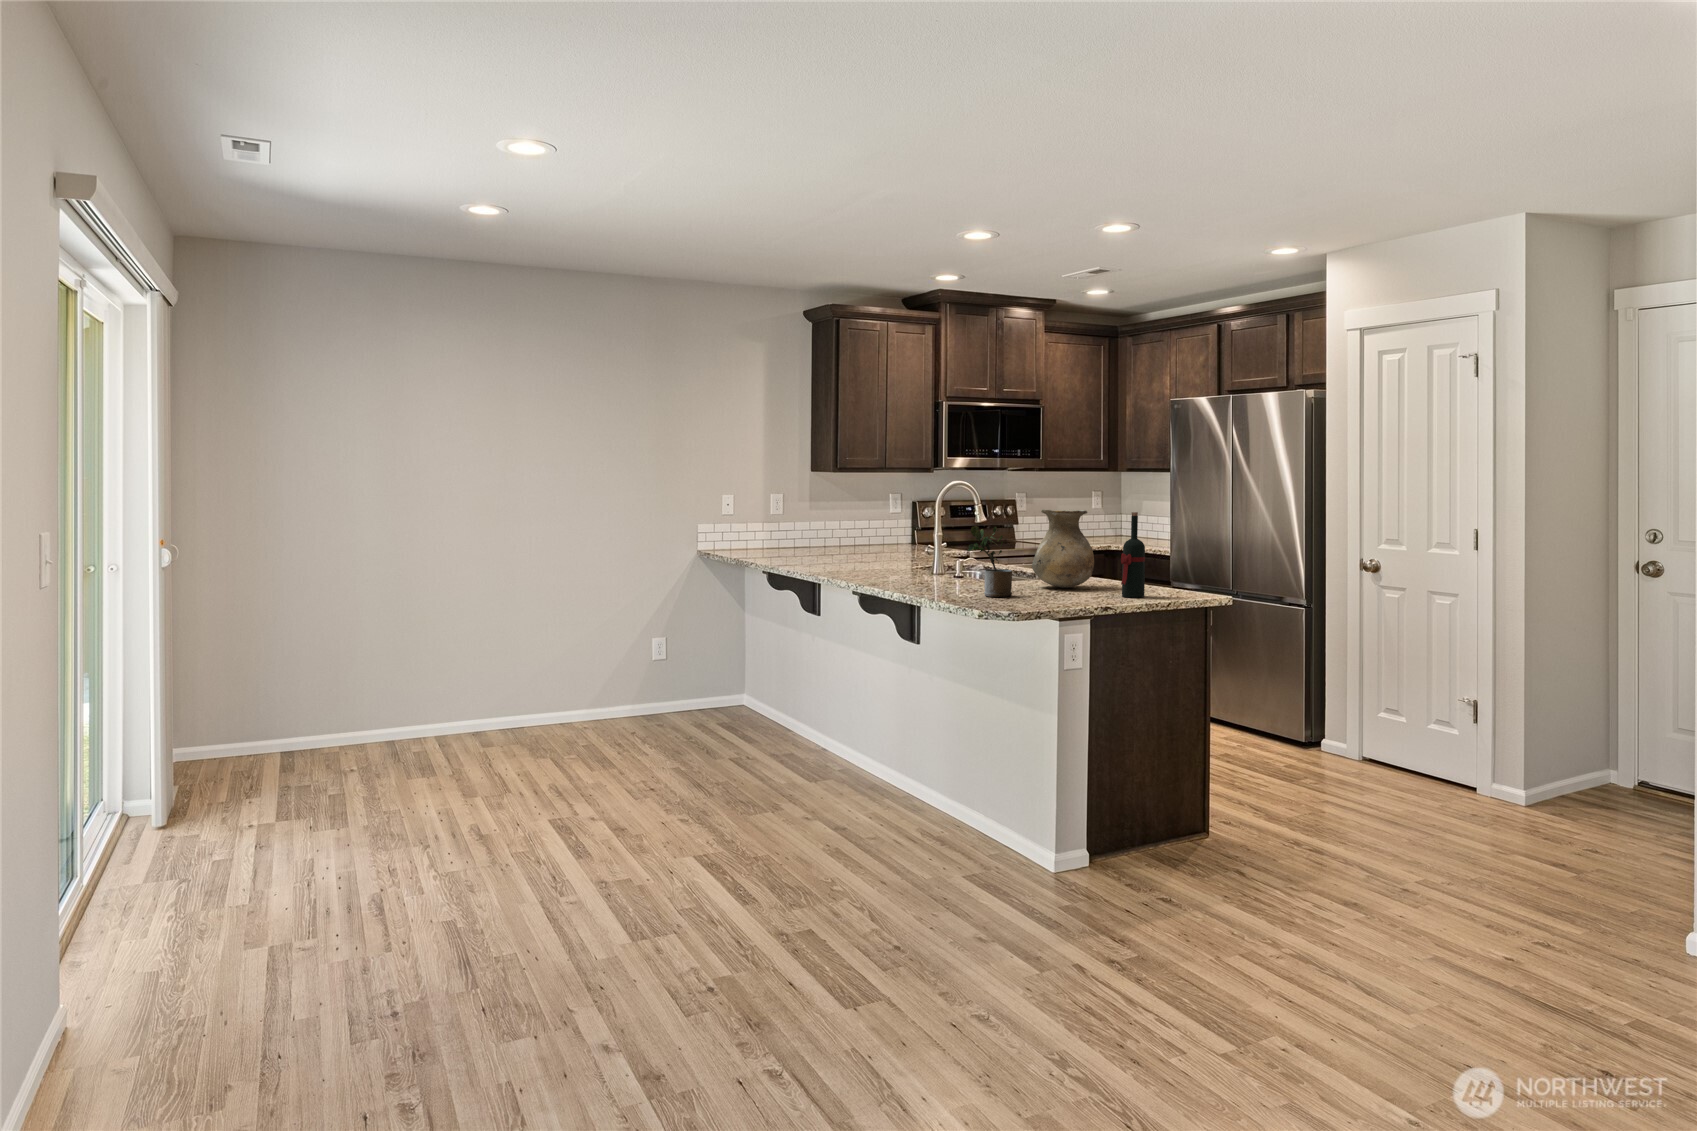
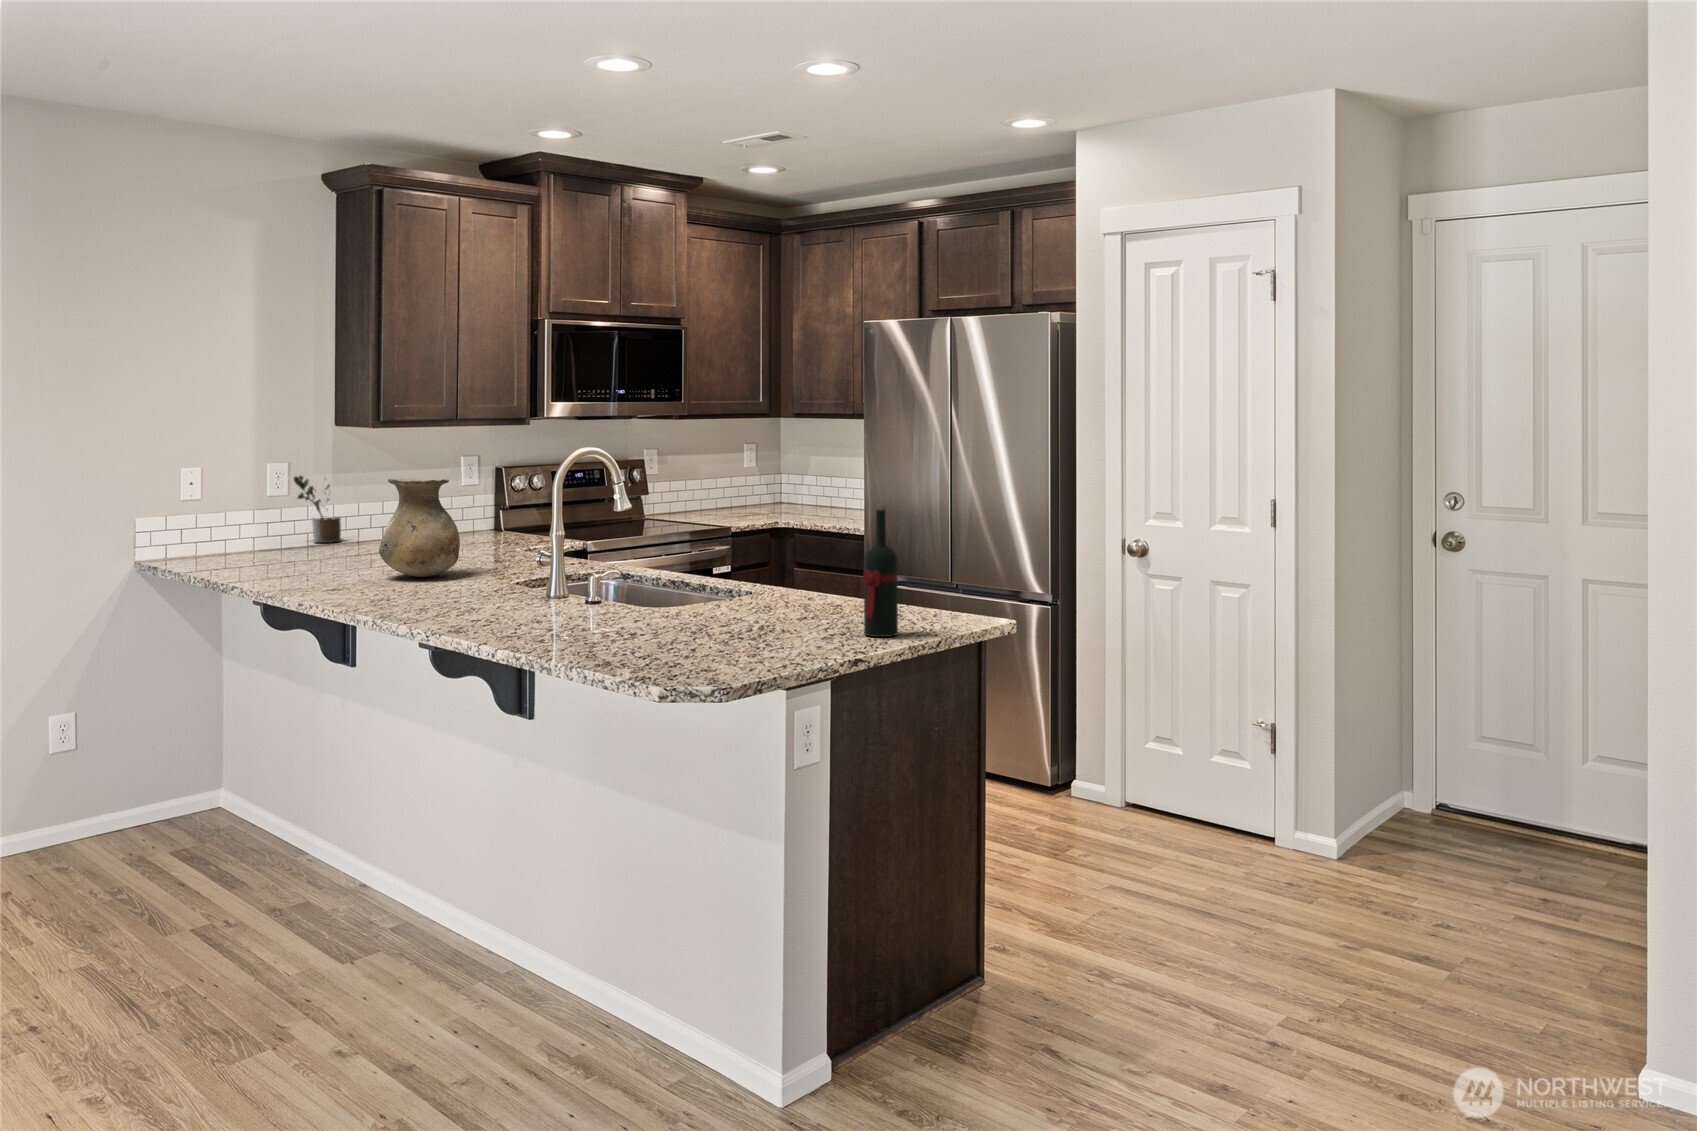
vase: present [1032,509,1094,588] -> present [379,478,460,577]
potted plant: present [967,526,1012,597] -> present [294,476,341,543]

